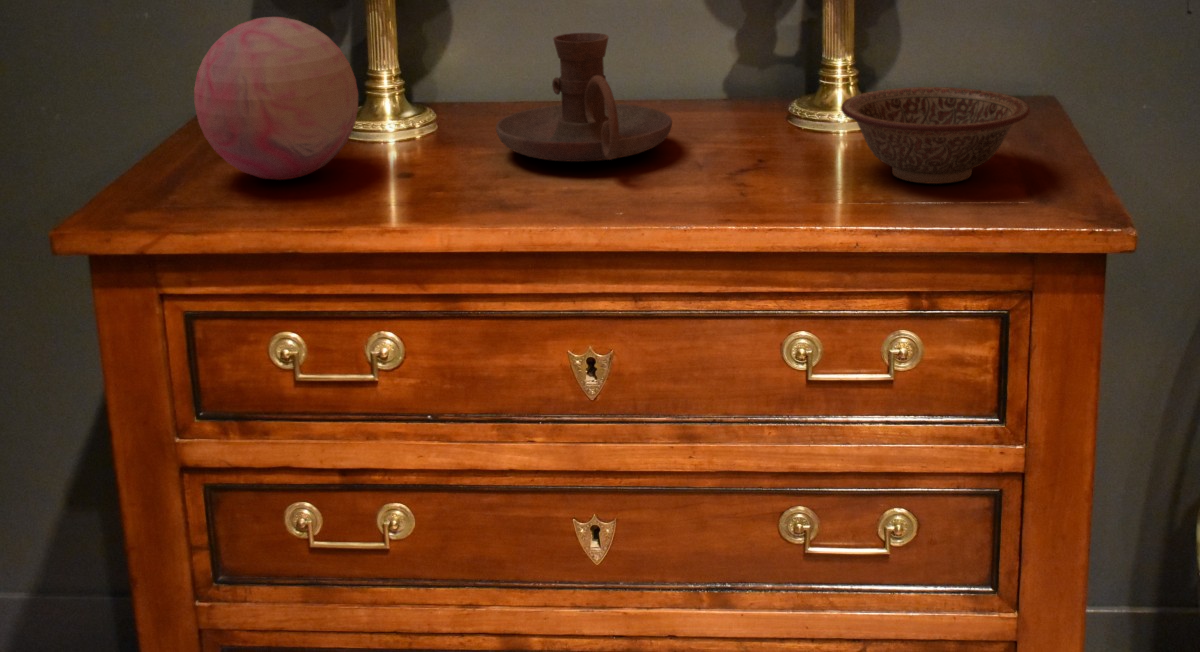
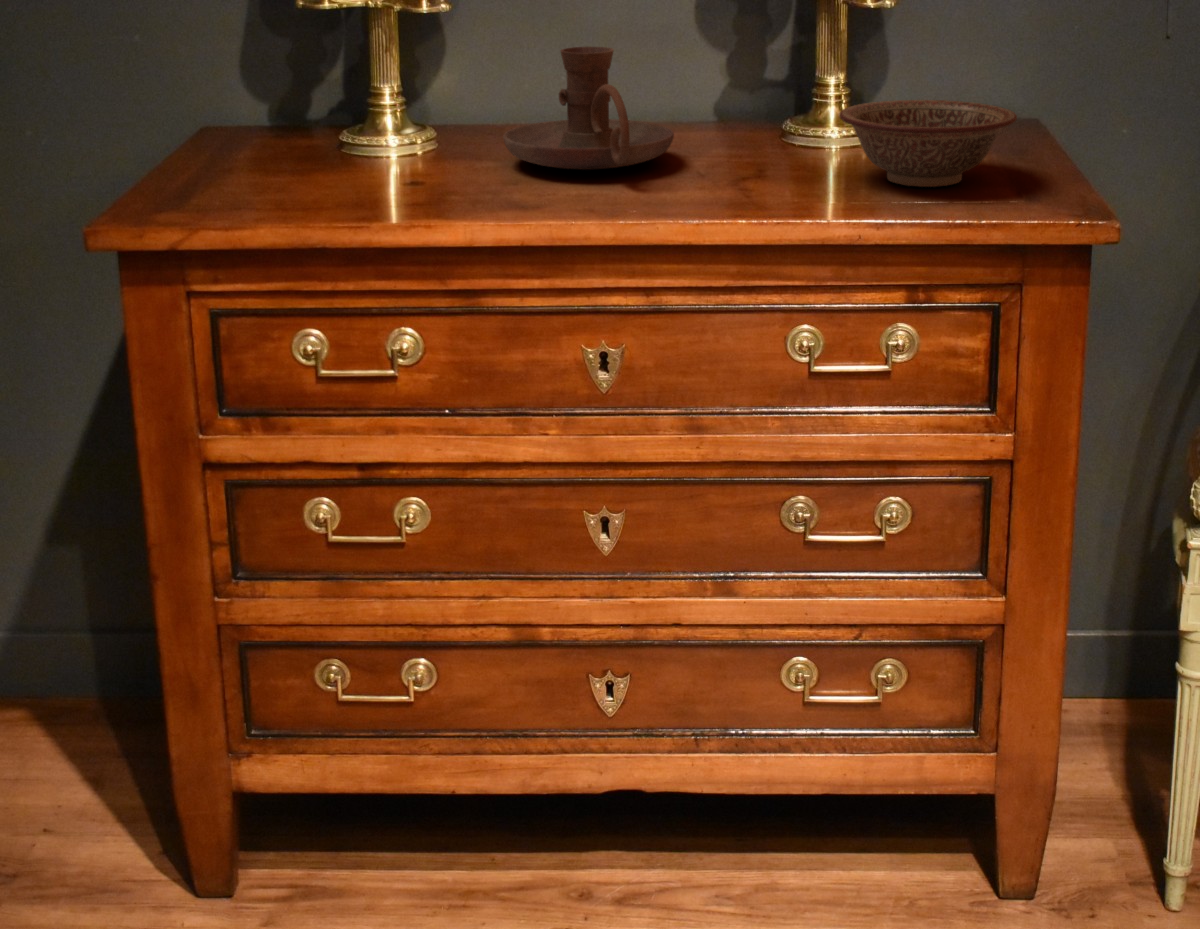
decorative orb: present [194,17,358,180] -> none [215,25,373,185]

